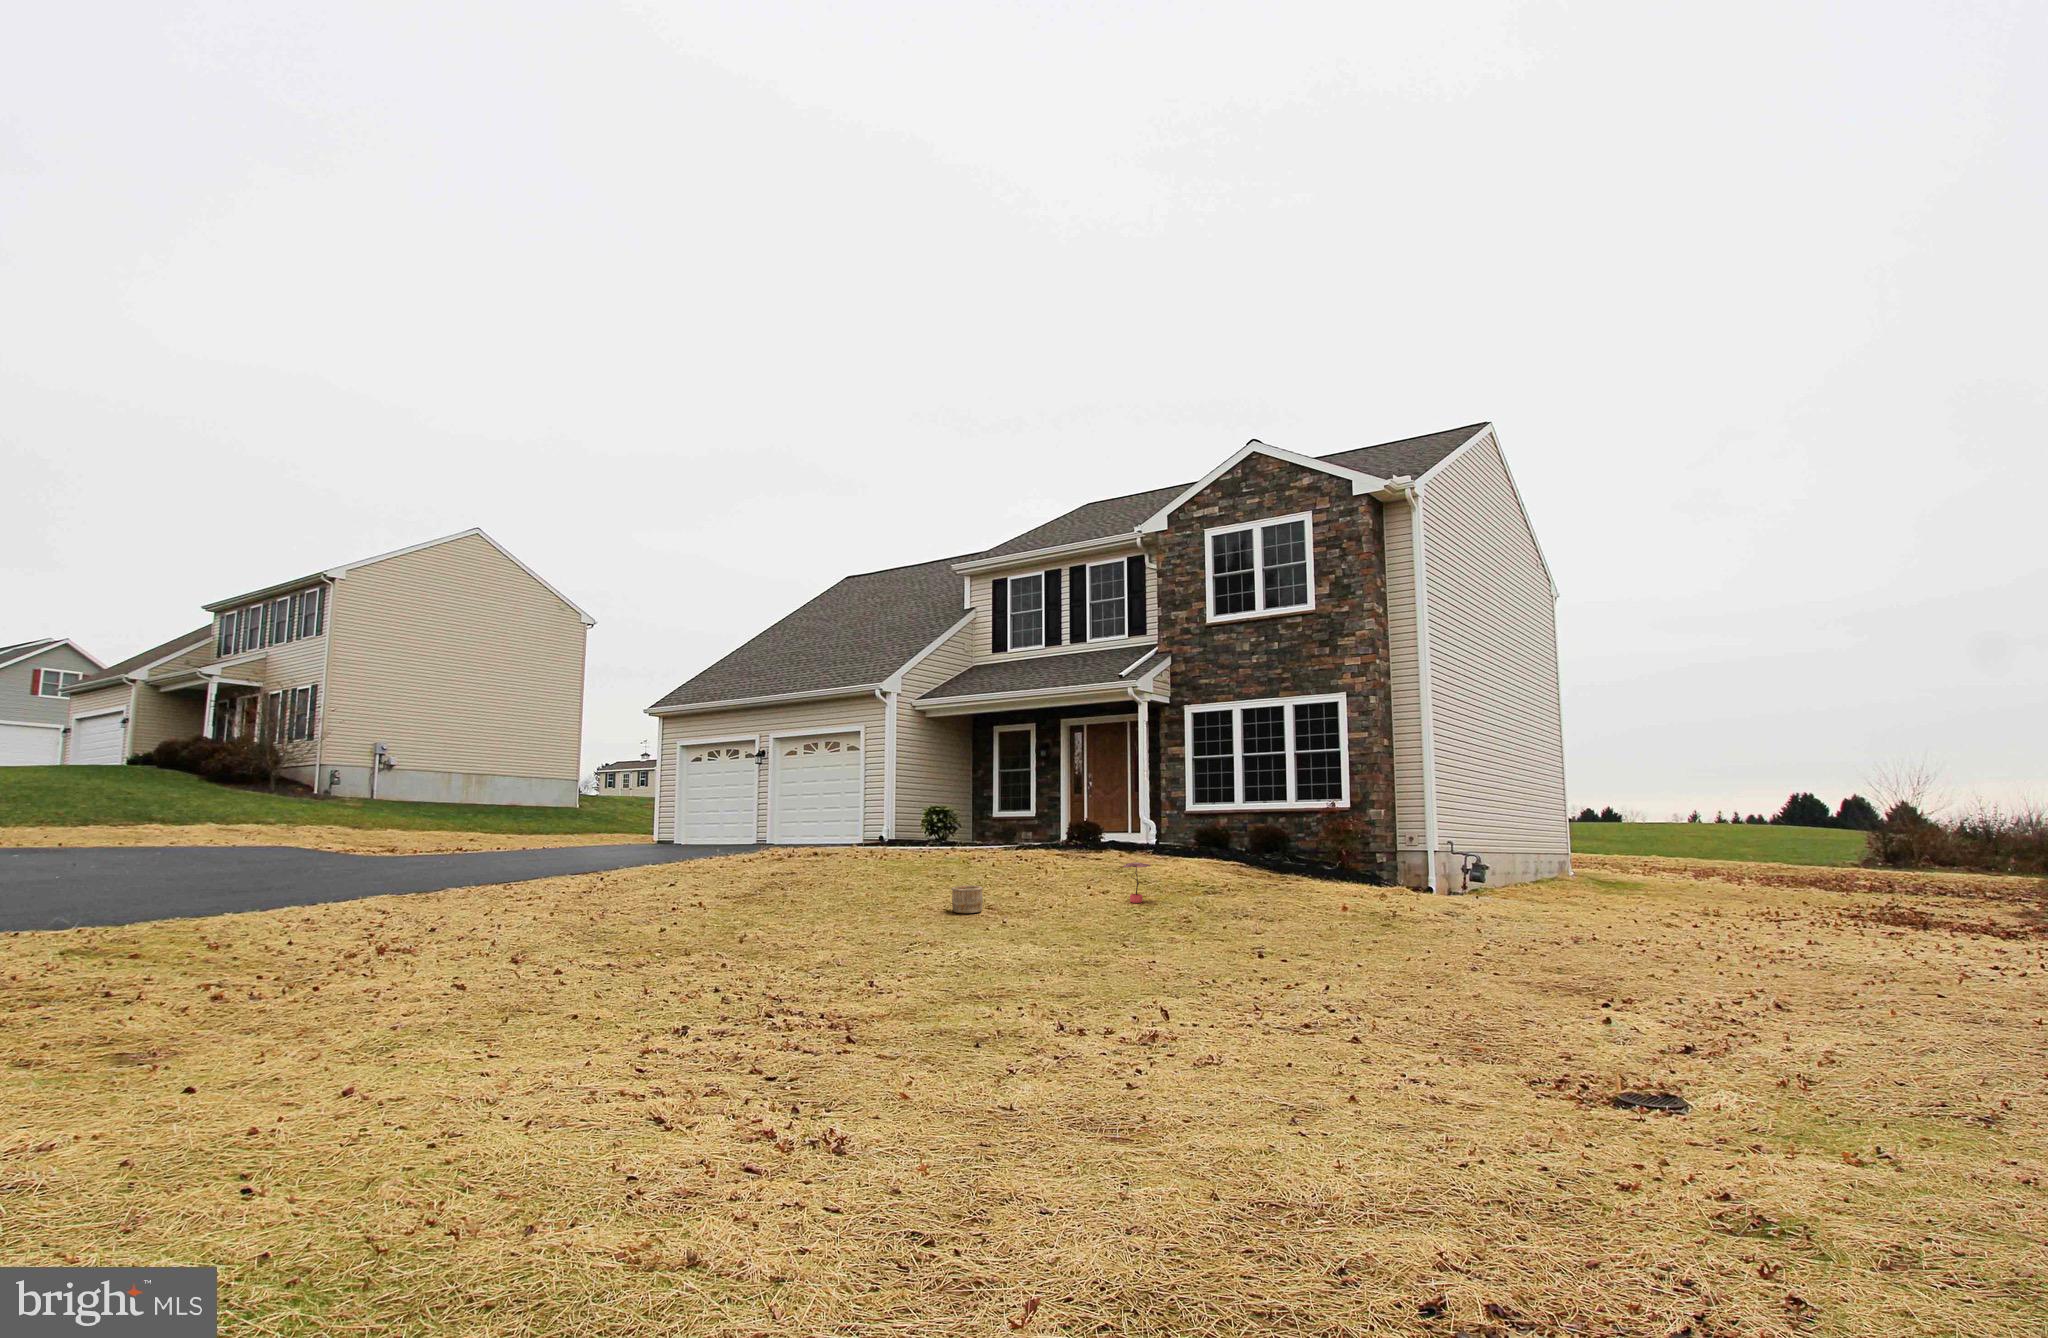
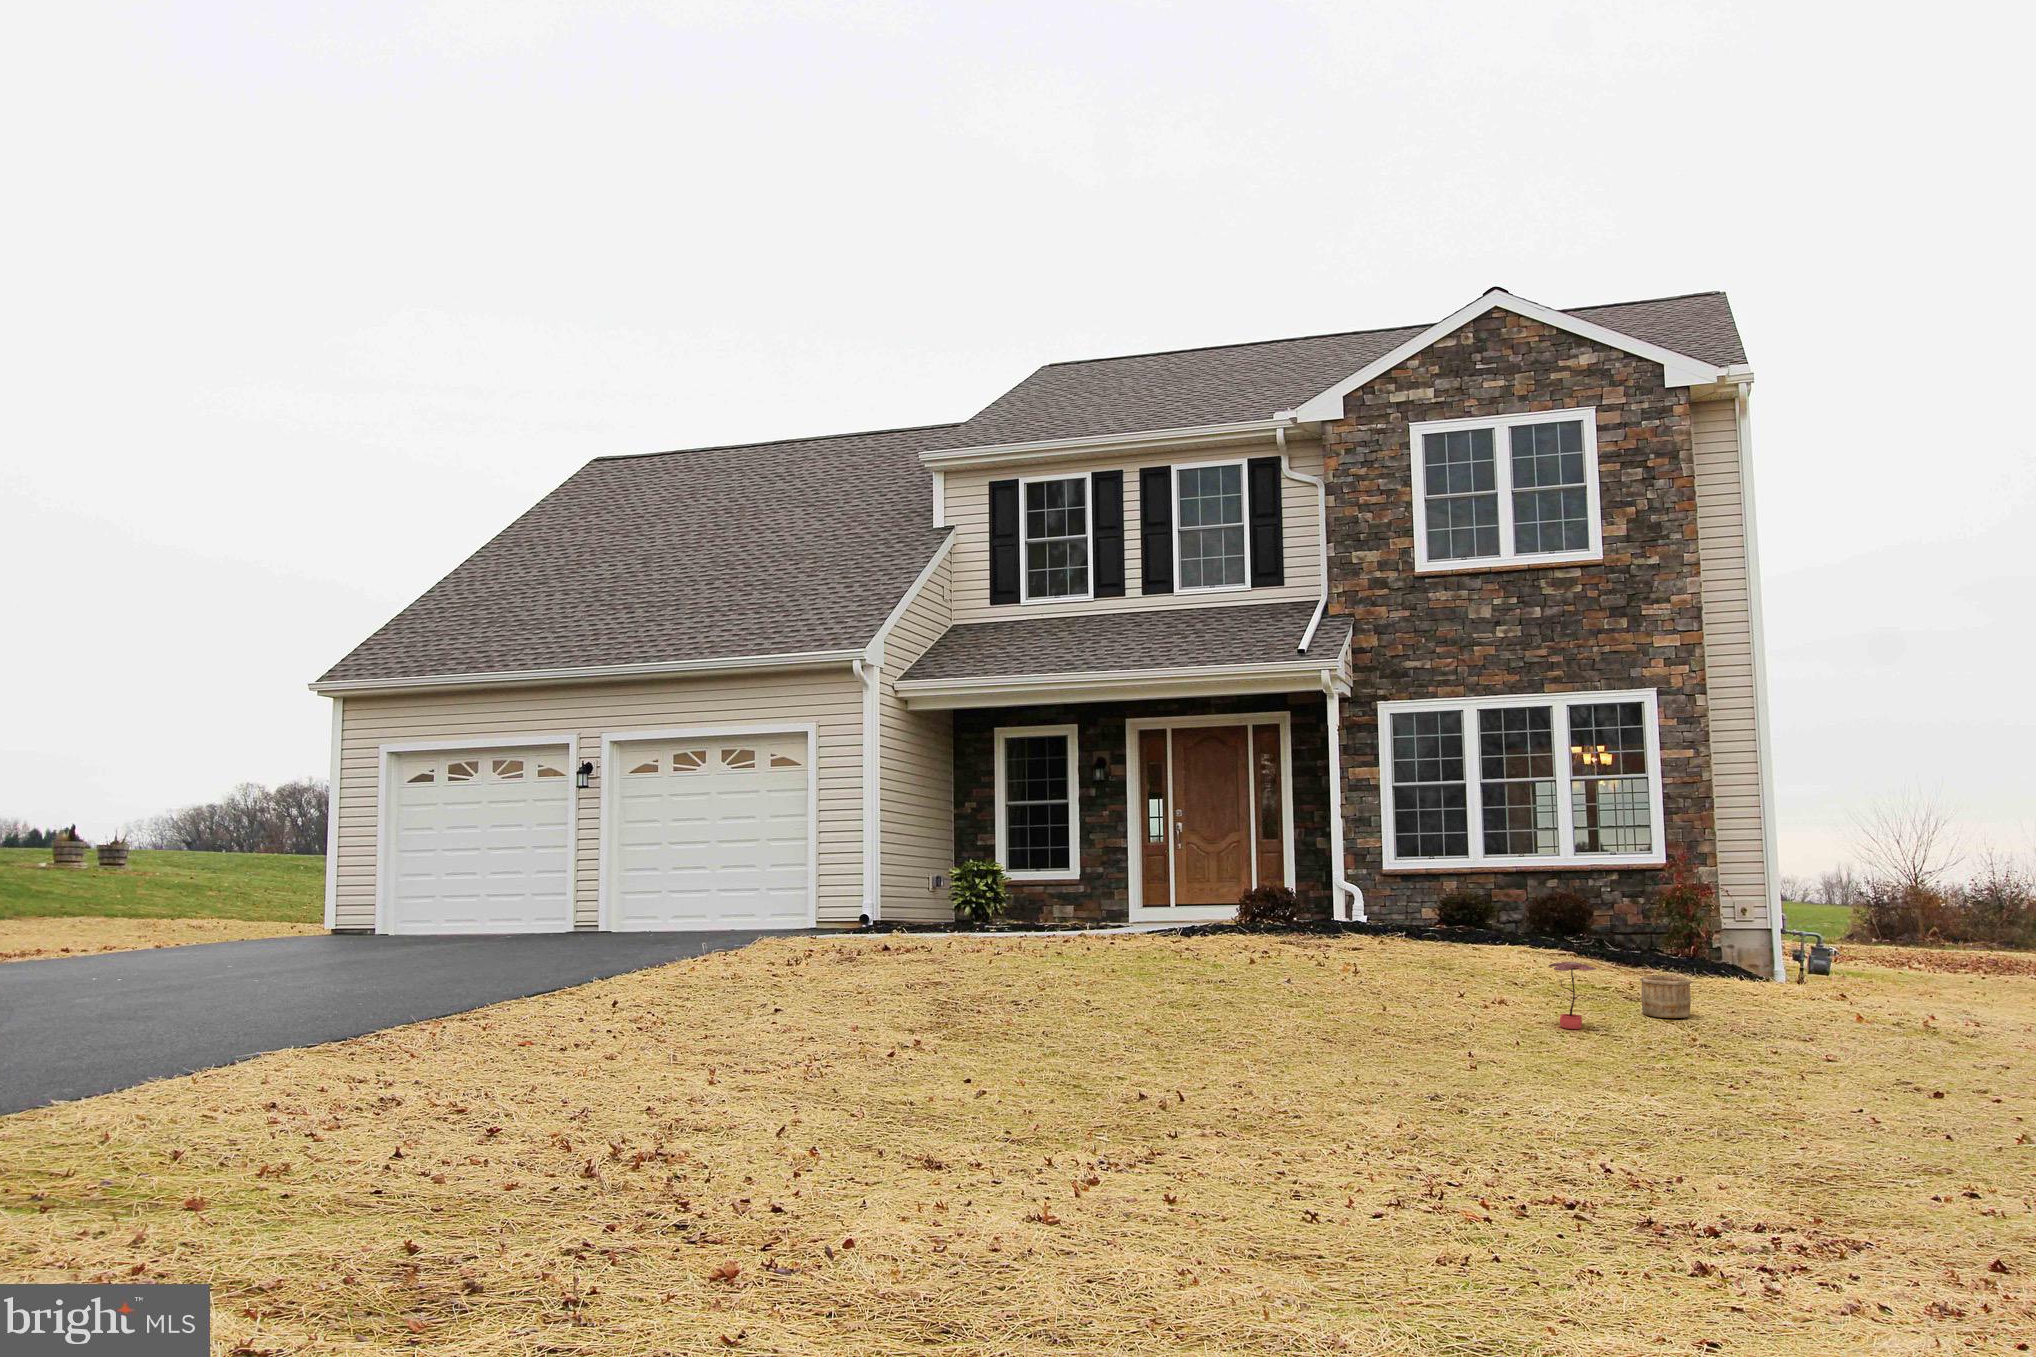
wooden bucket: present [951,885,983,913] -> present [1640,975,1692,1018]

